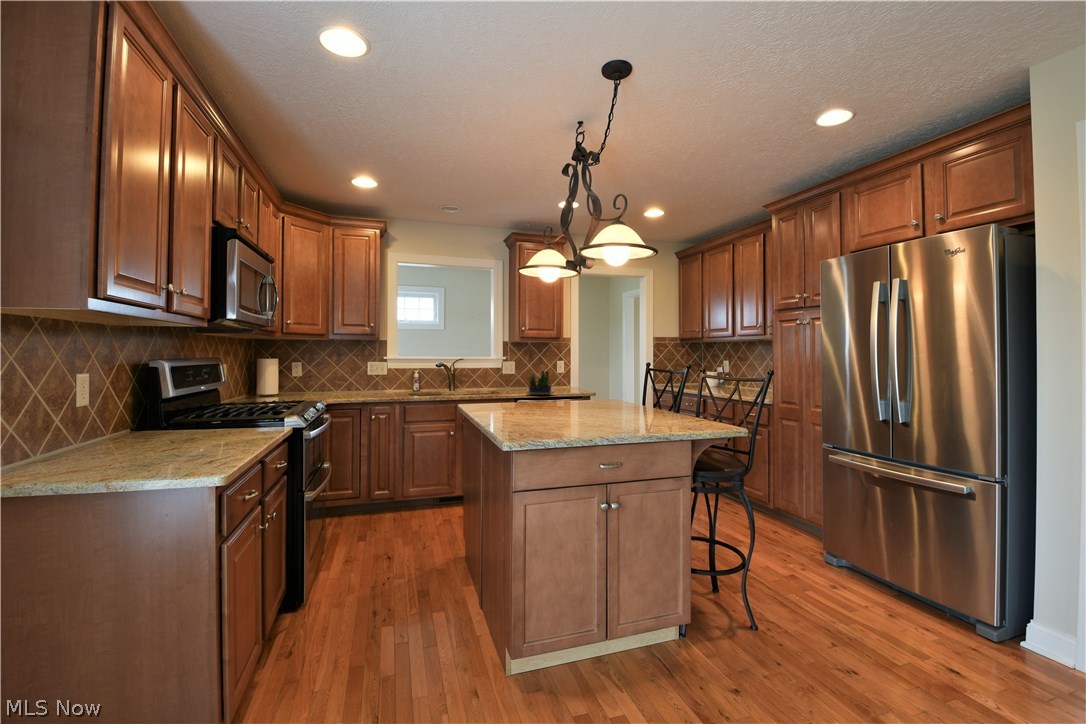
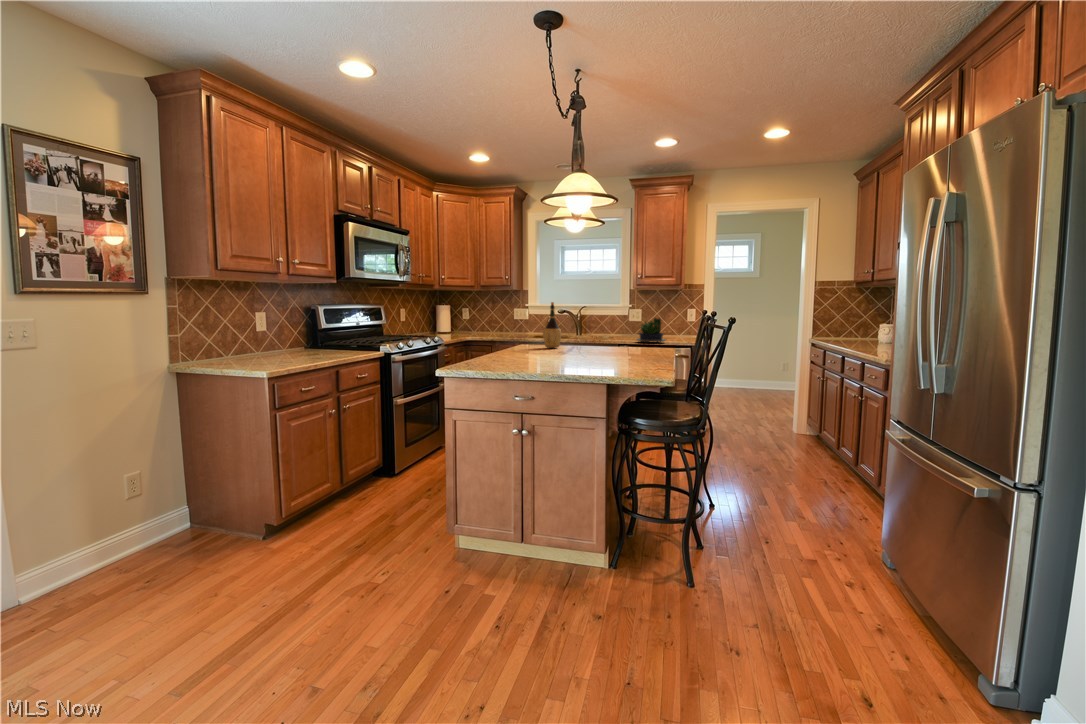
wine bottle: none [497,356,517,406] -> present [543,302,561,348]

